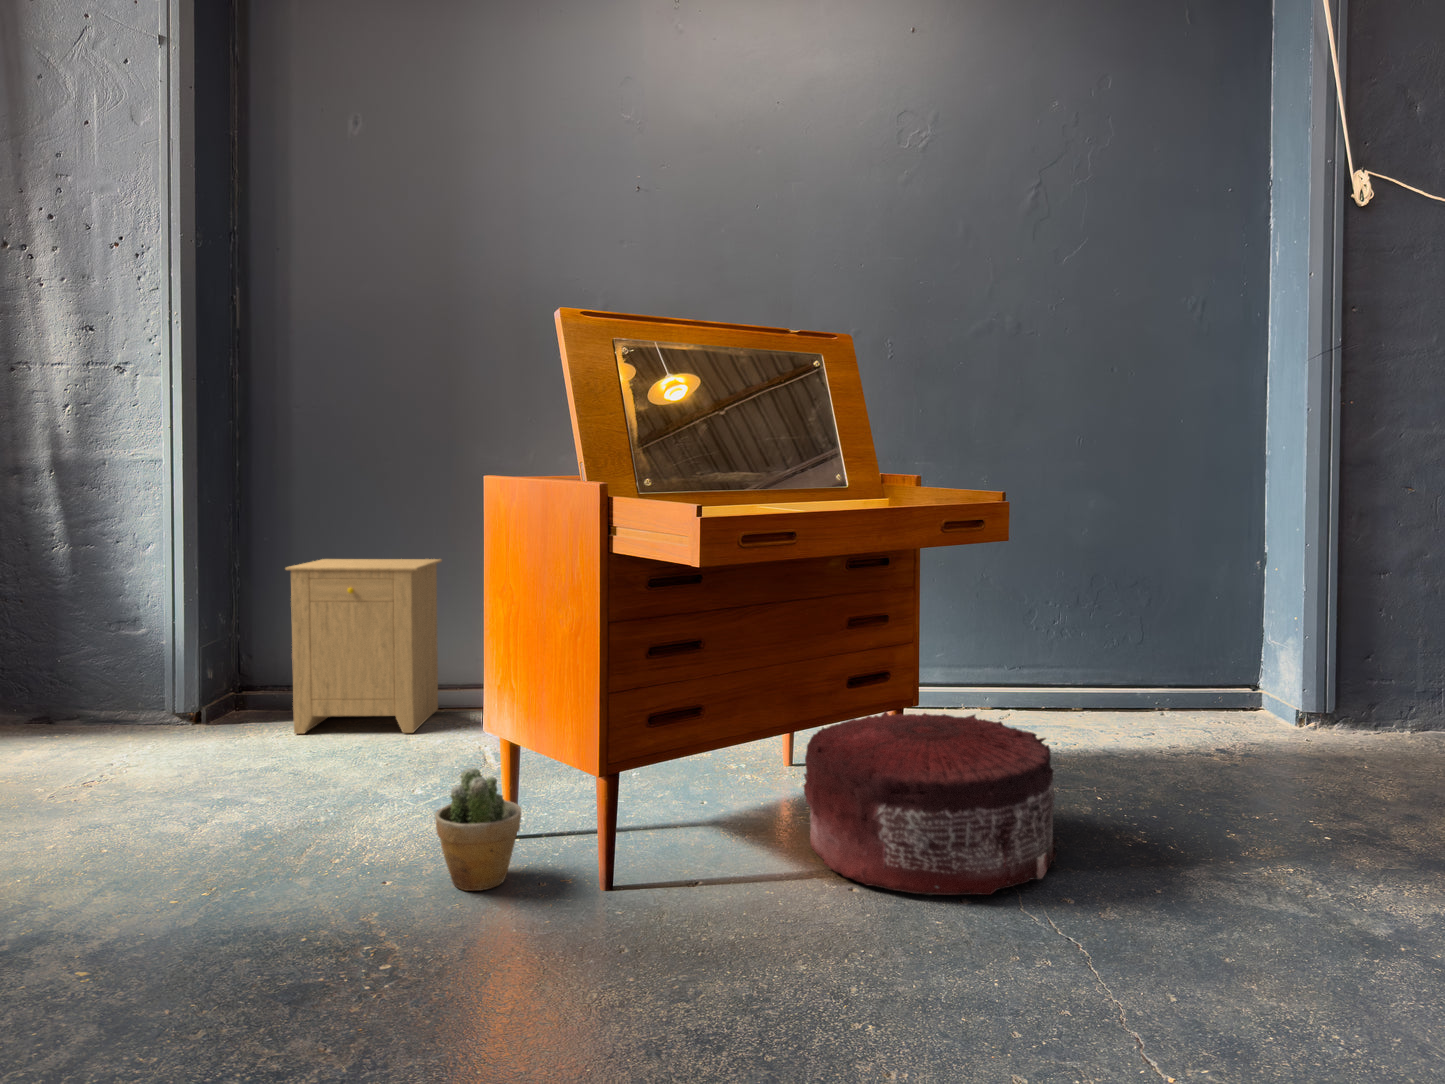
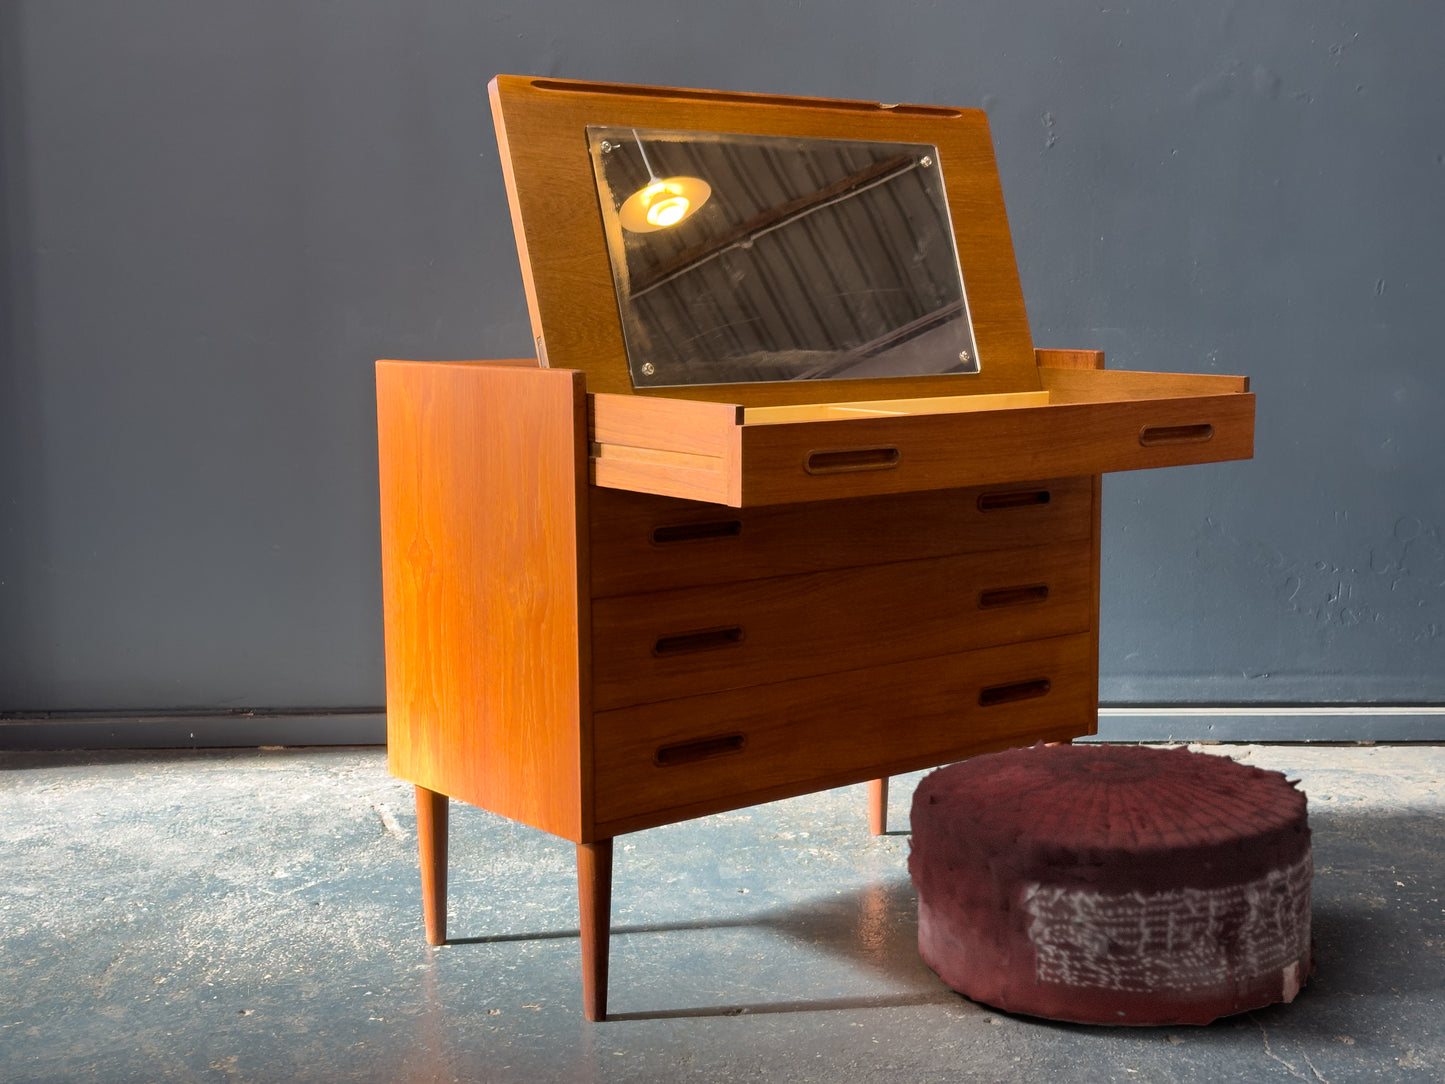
side table: present [286,559,442,734] -> none [46,498,300,787]
potted plant: present [435,768,522,891] -> none [320,830,457,1022]

